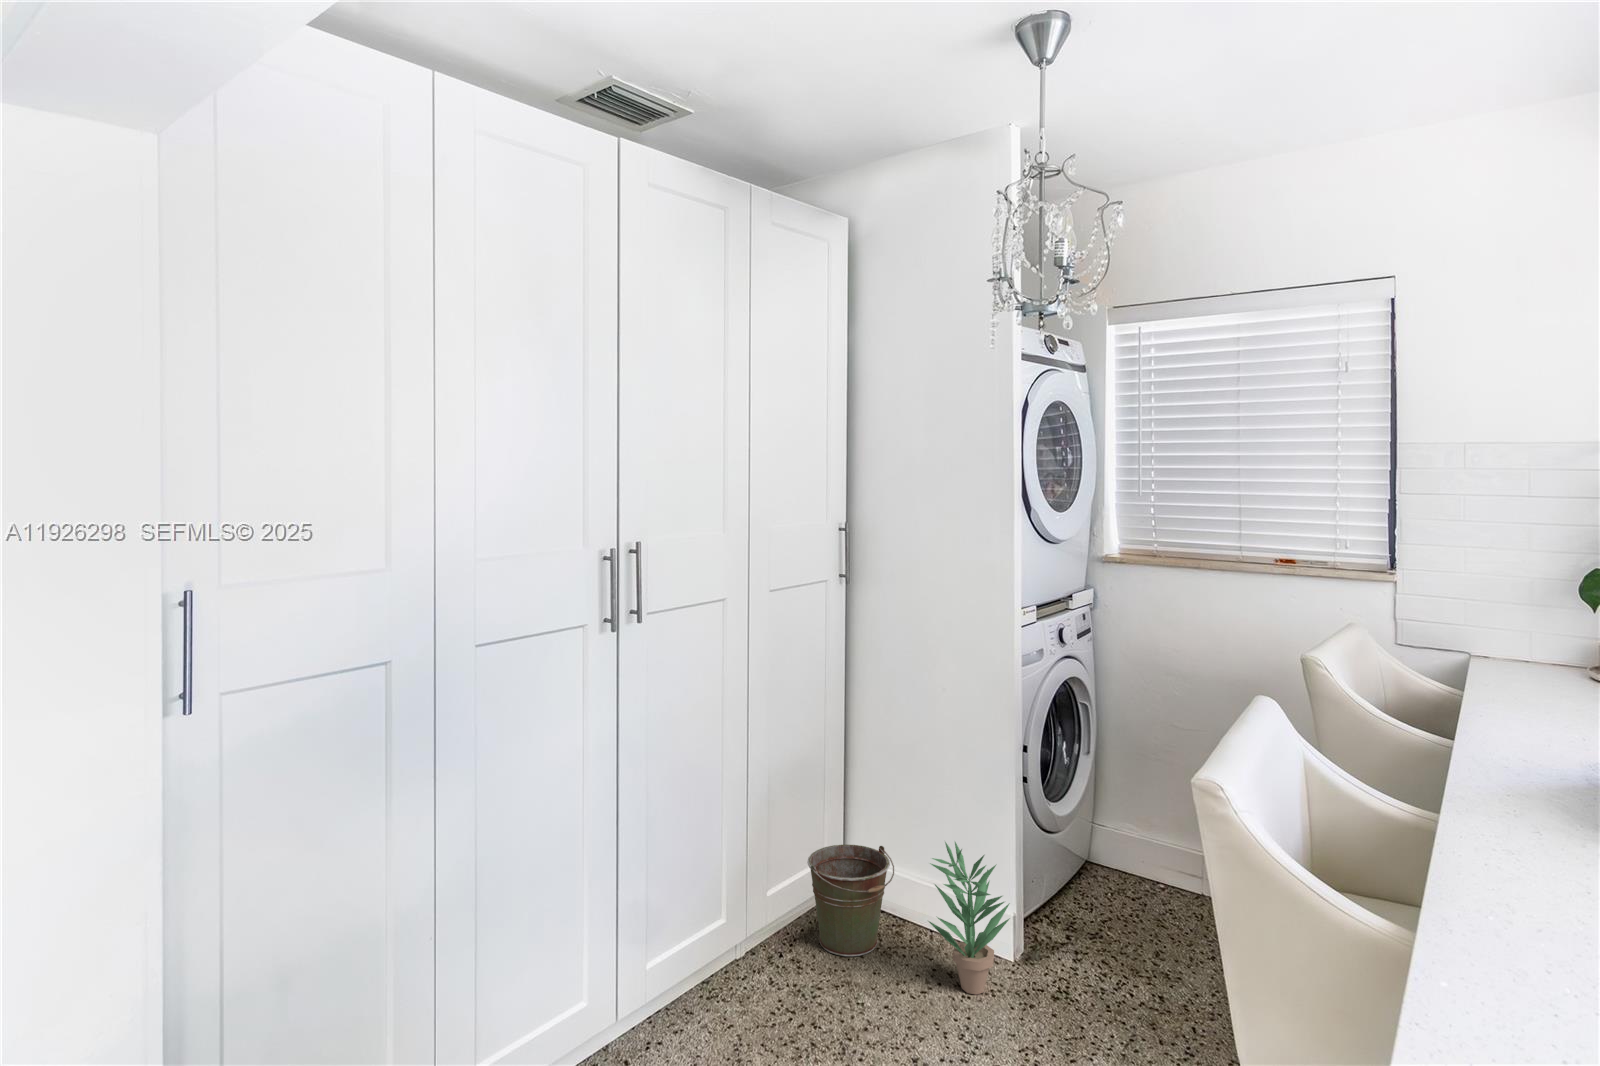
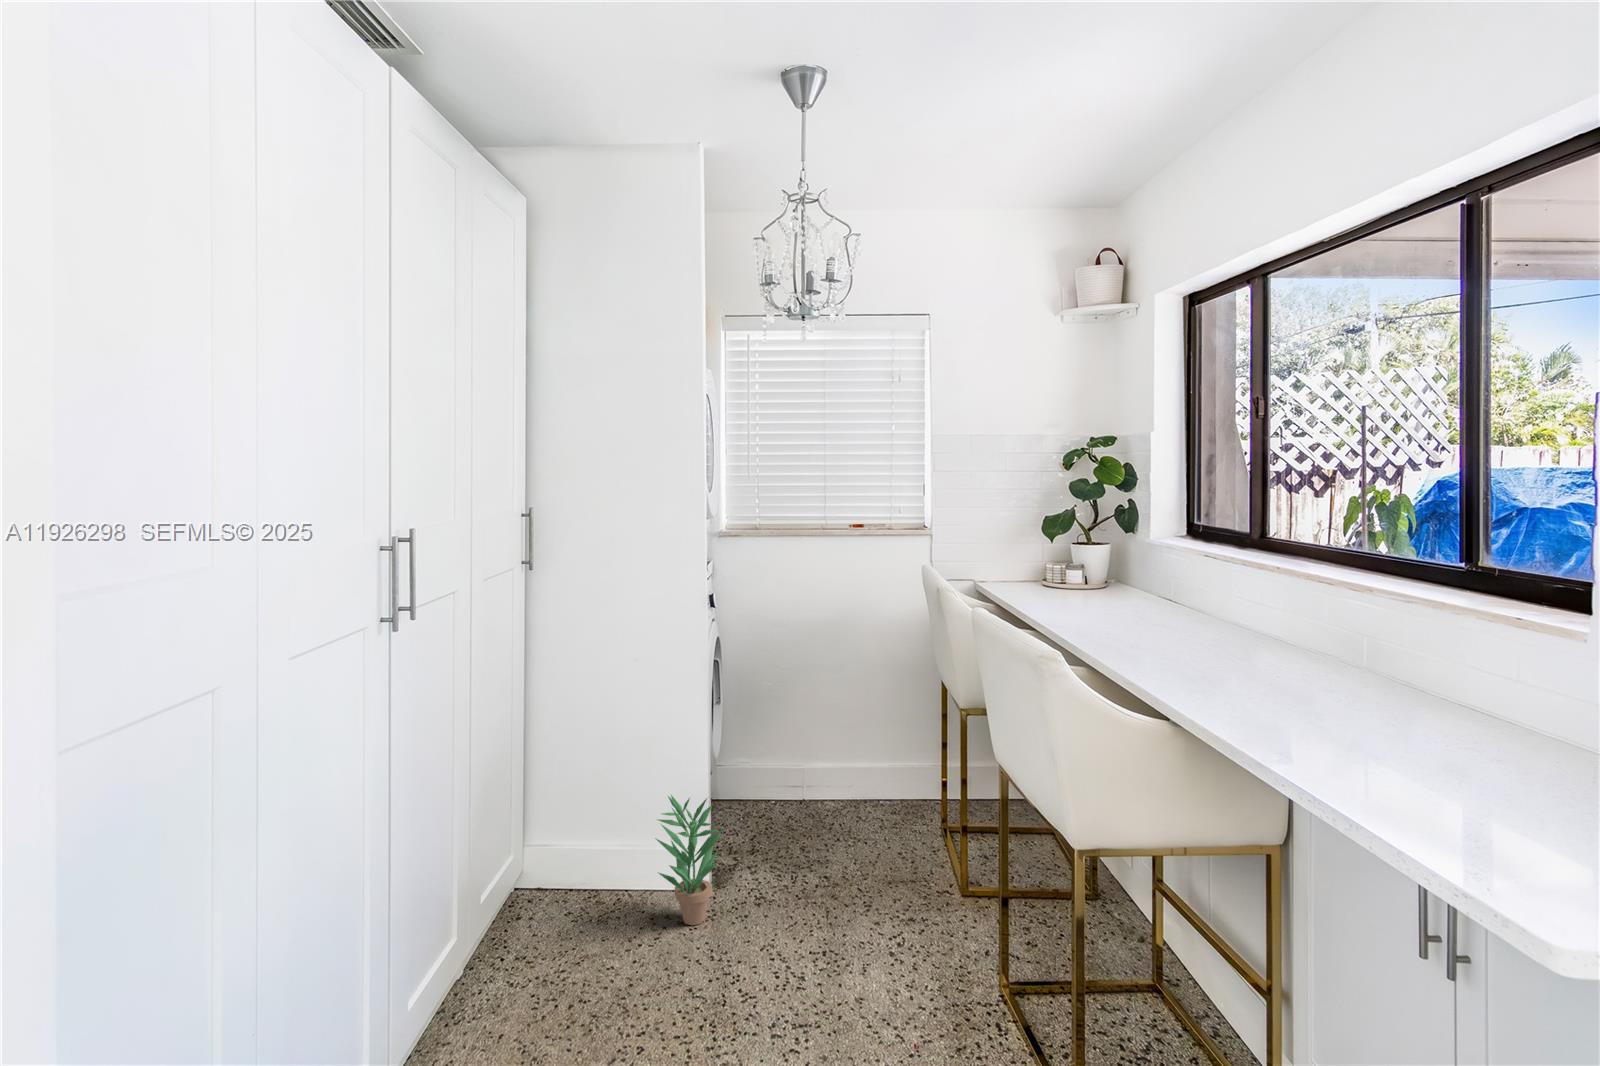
bucket: present [807,845,894,956] -> none [513,822,604,939]

